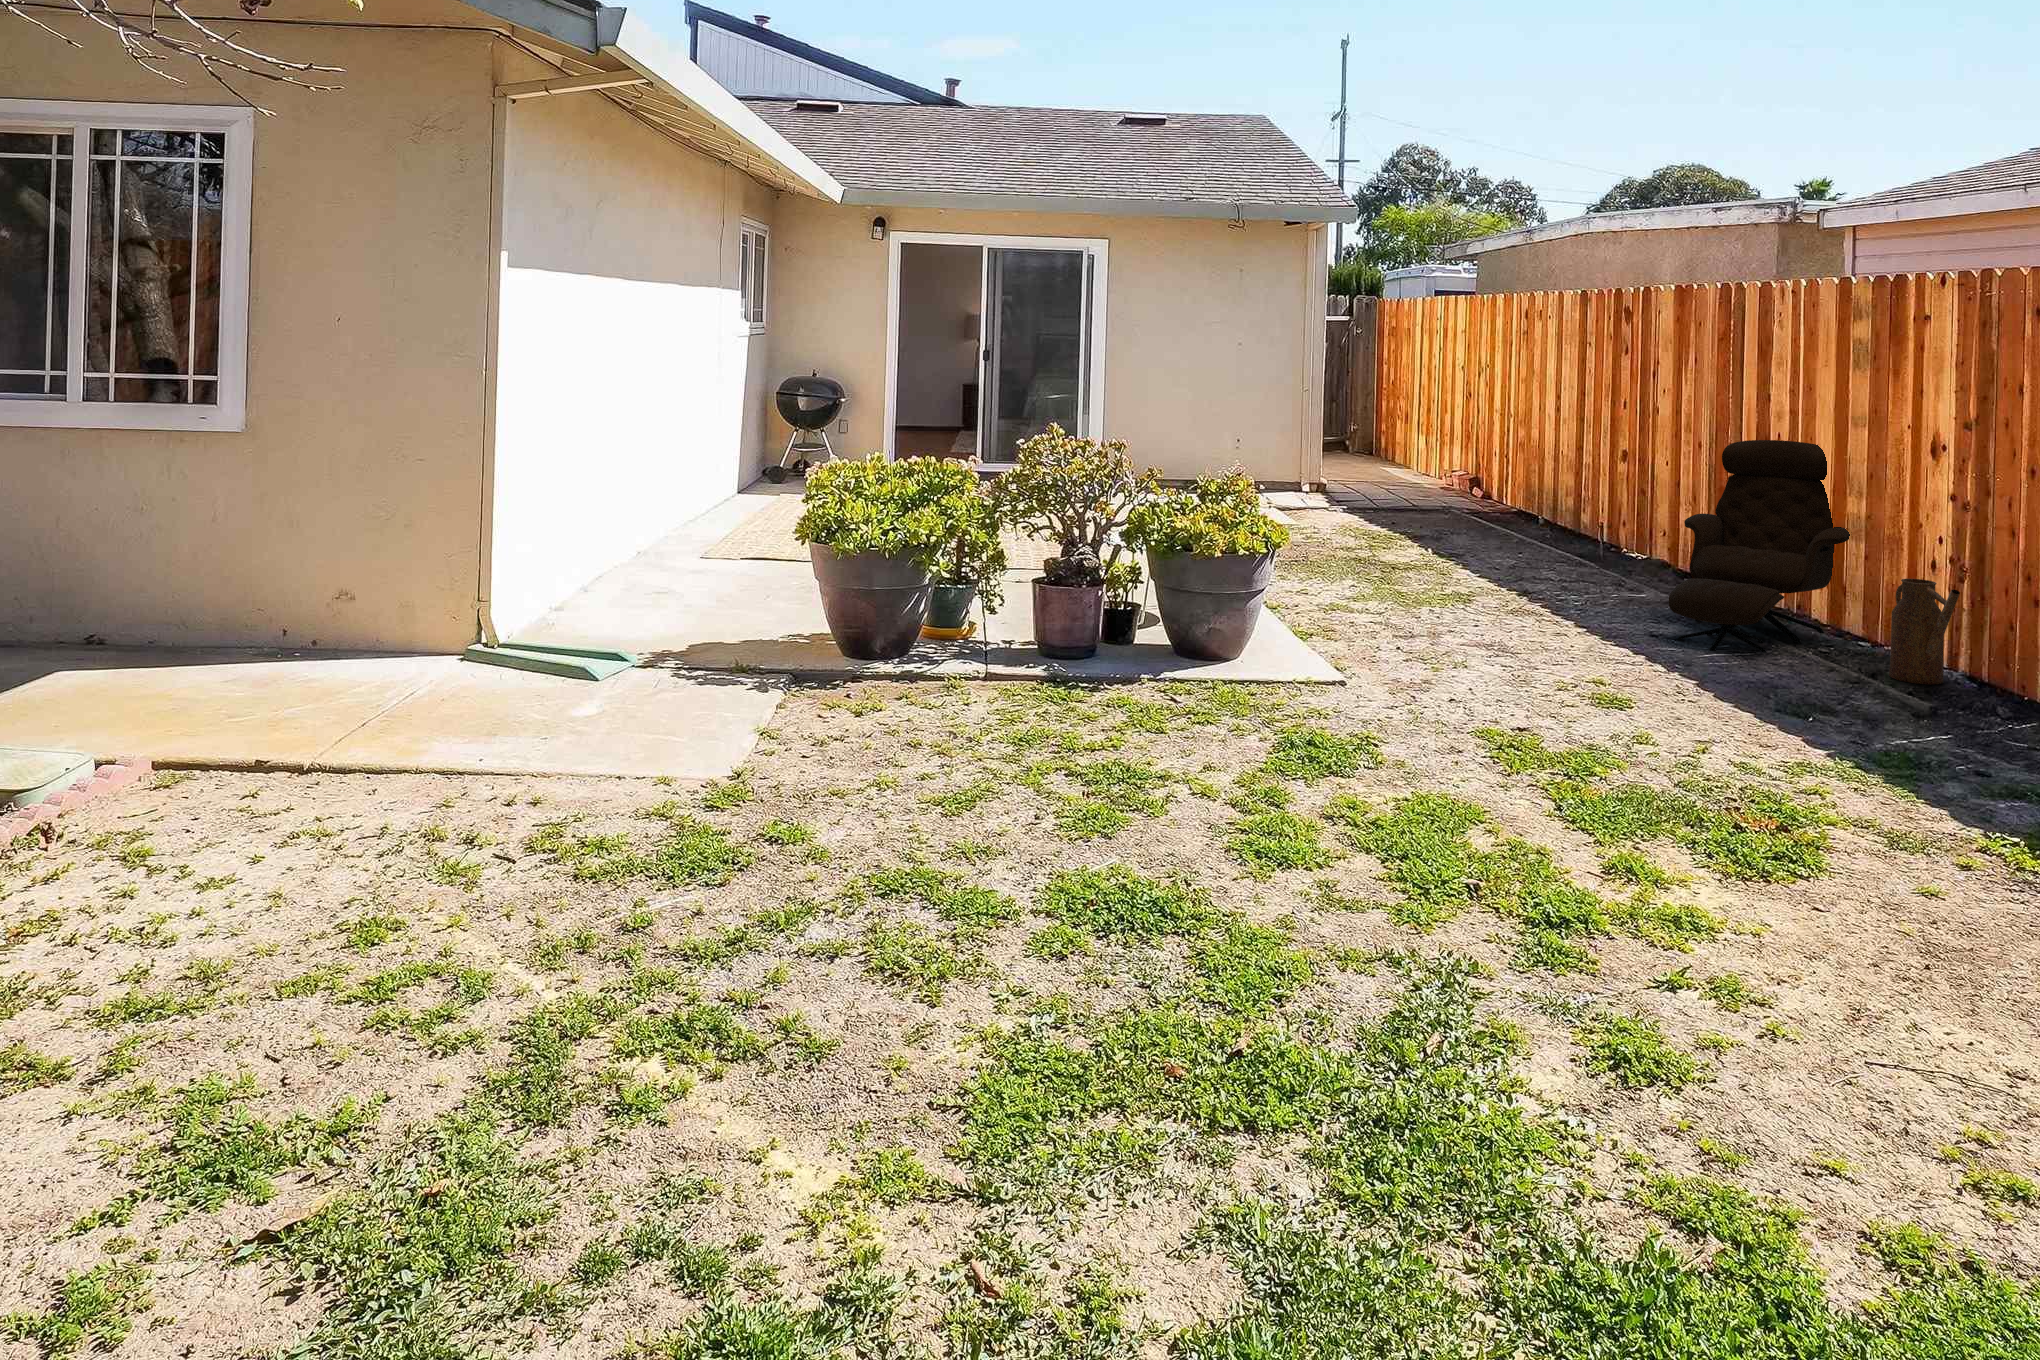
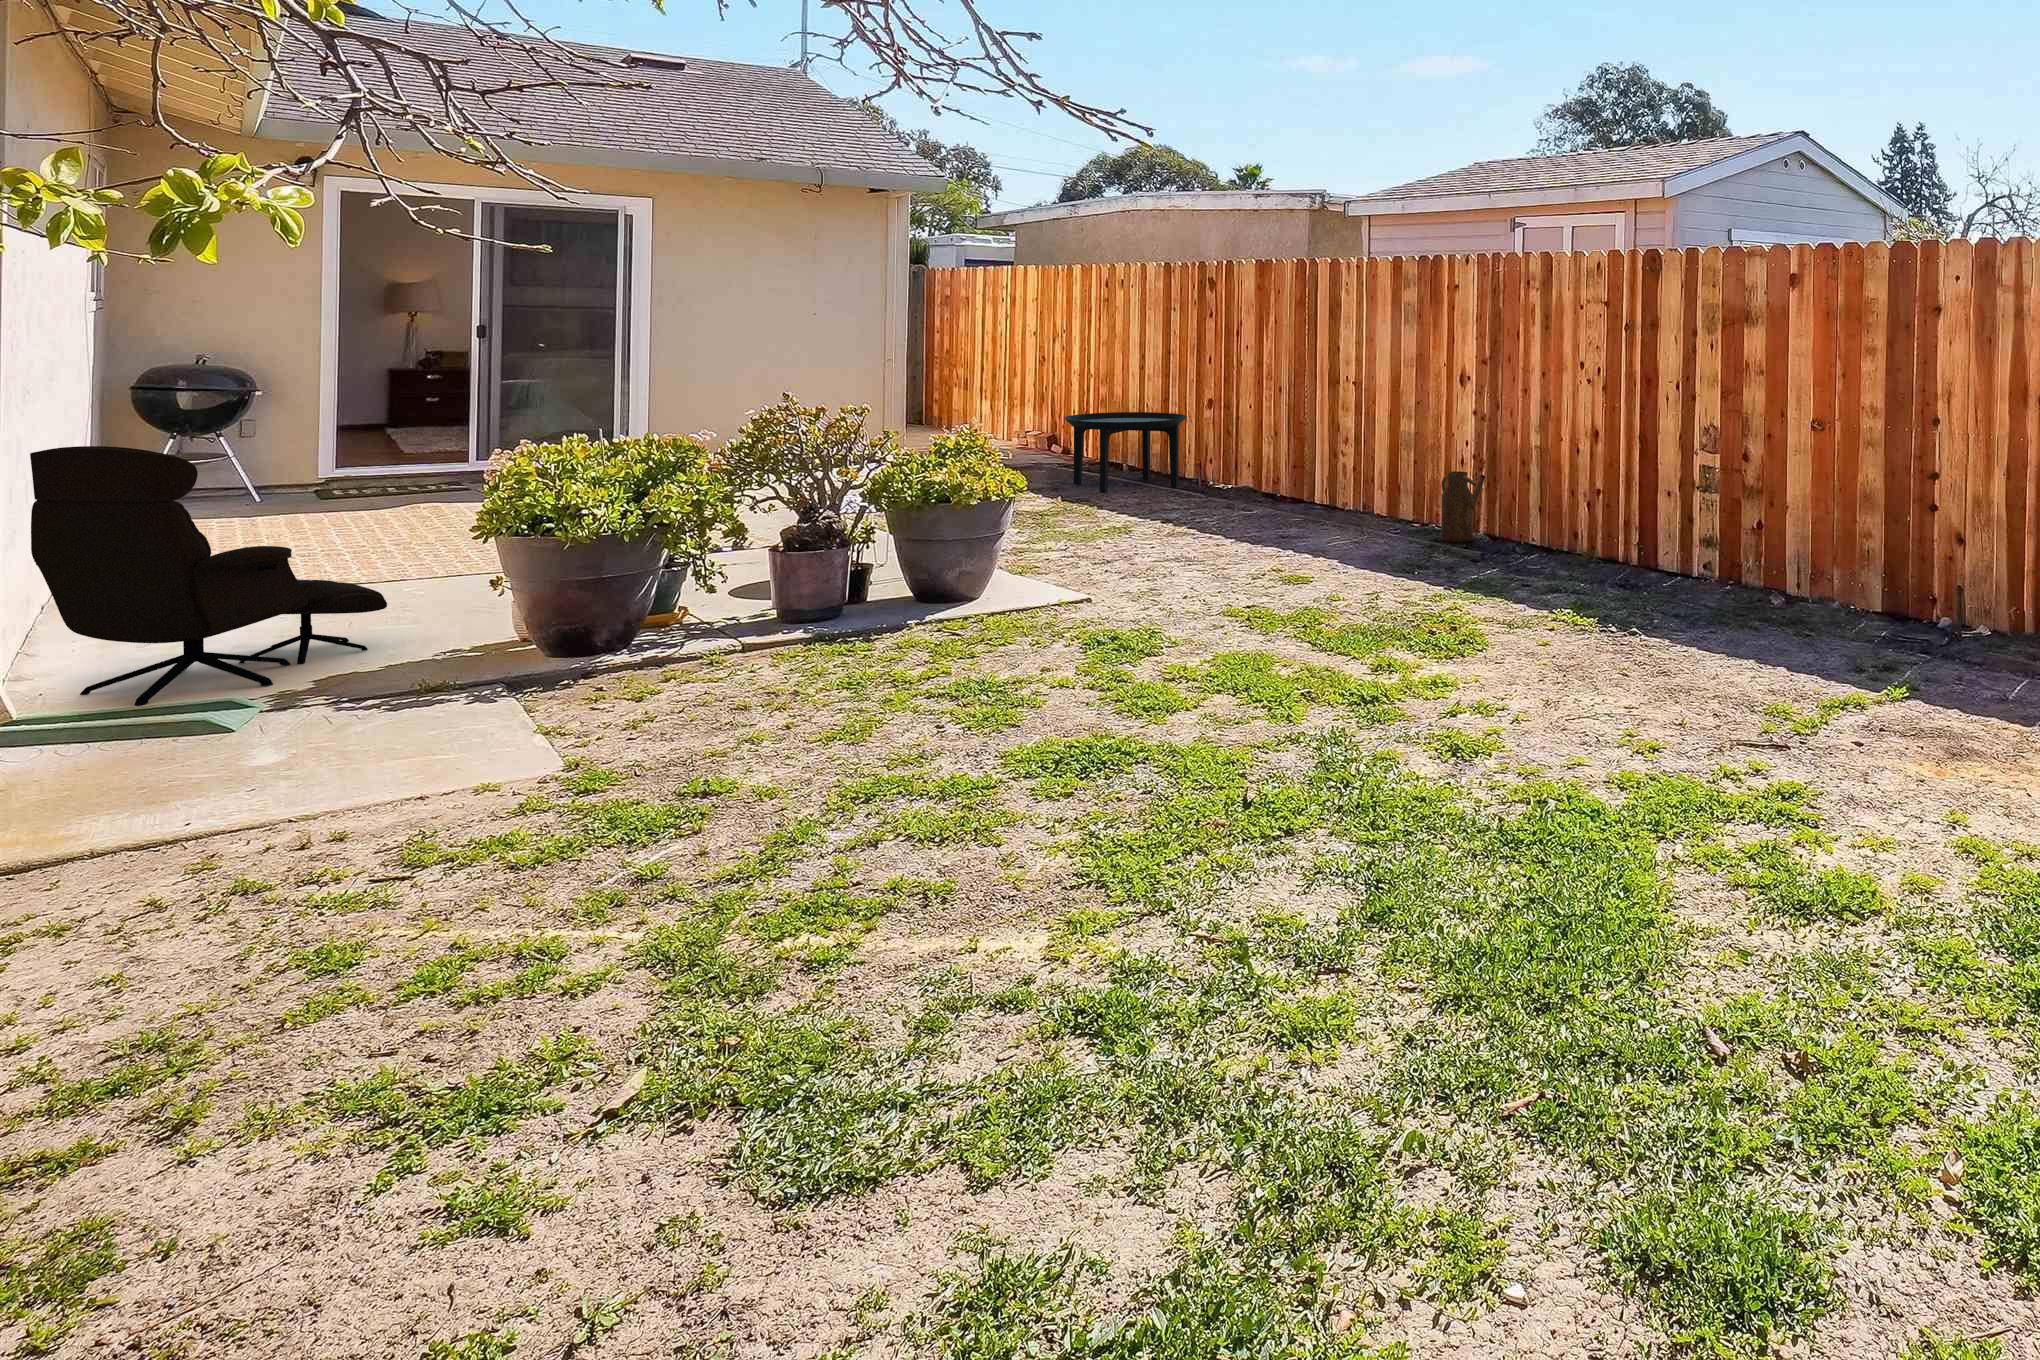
lounge chair: present [1668,440,1850,653] -> present [30,446,387,705]
round table: none [1455,458,1601,554] -> present [1064,412,1187,493]

